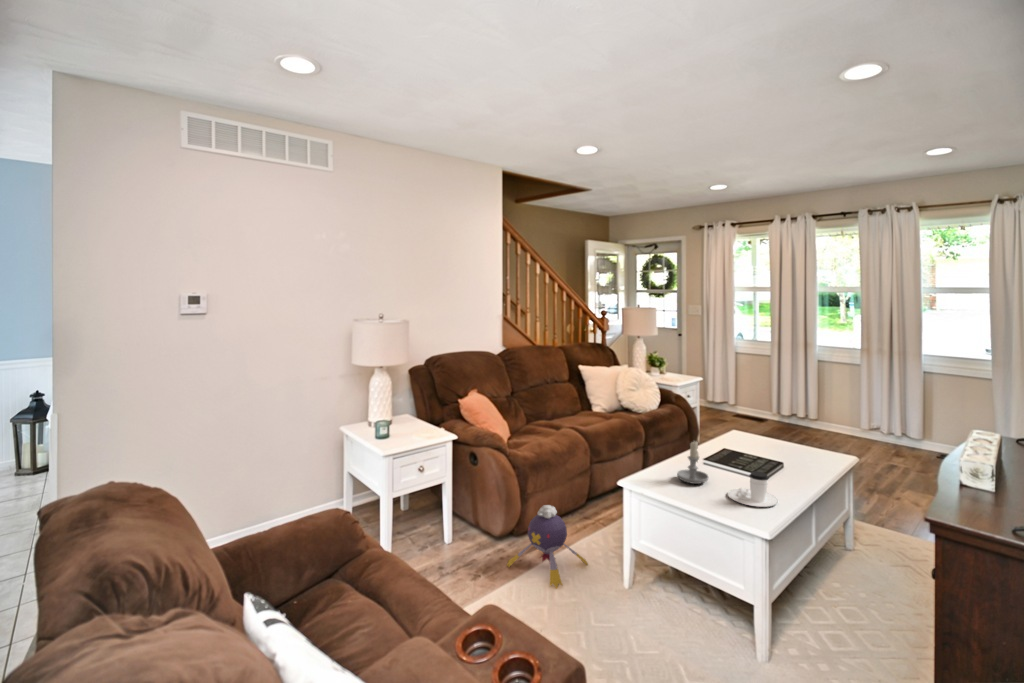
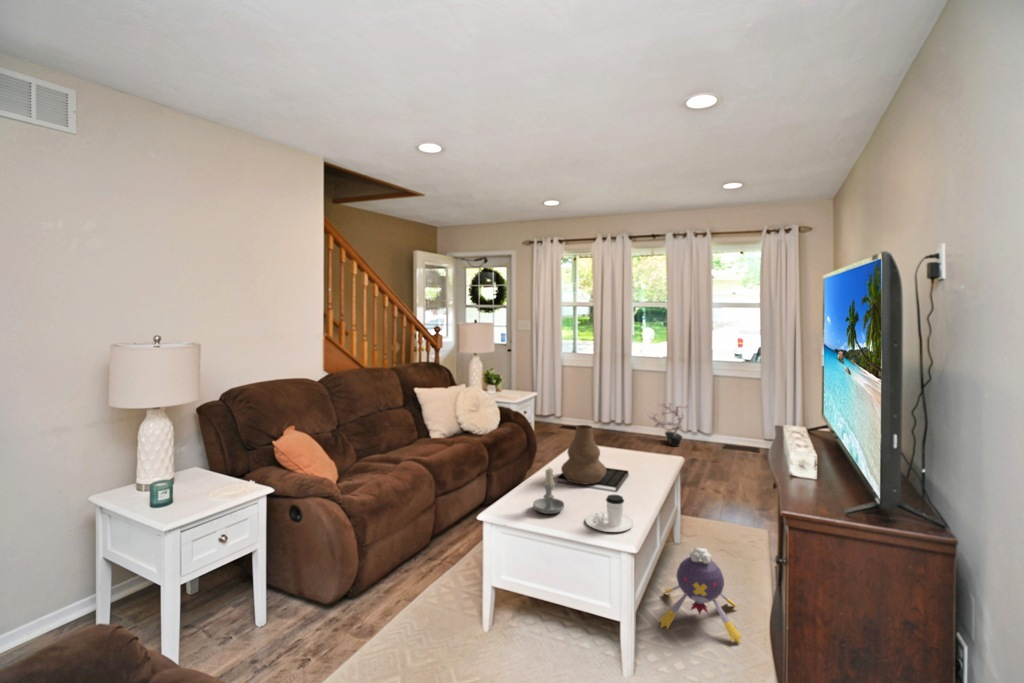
potted plant: none [830,393,889,447] -> present [650,402,690,446]
vase: none [712,406,760,464] -> present [561,425,606,484]
plush toy: present [507,505,588,588] -> present [659,548,742,643]

